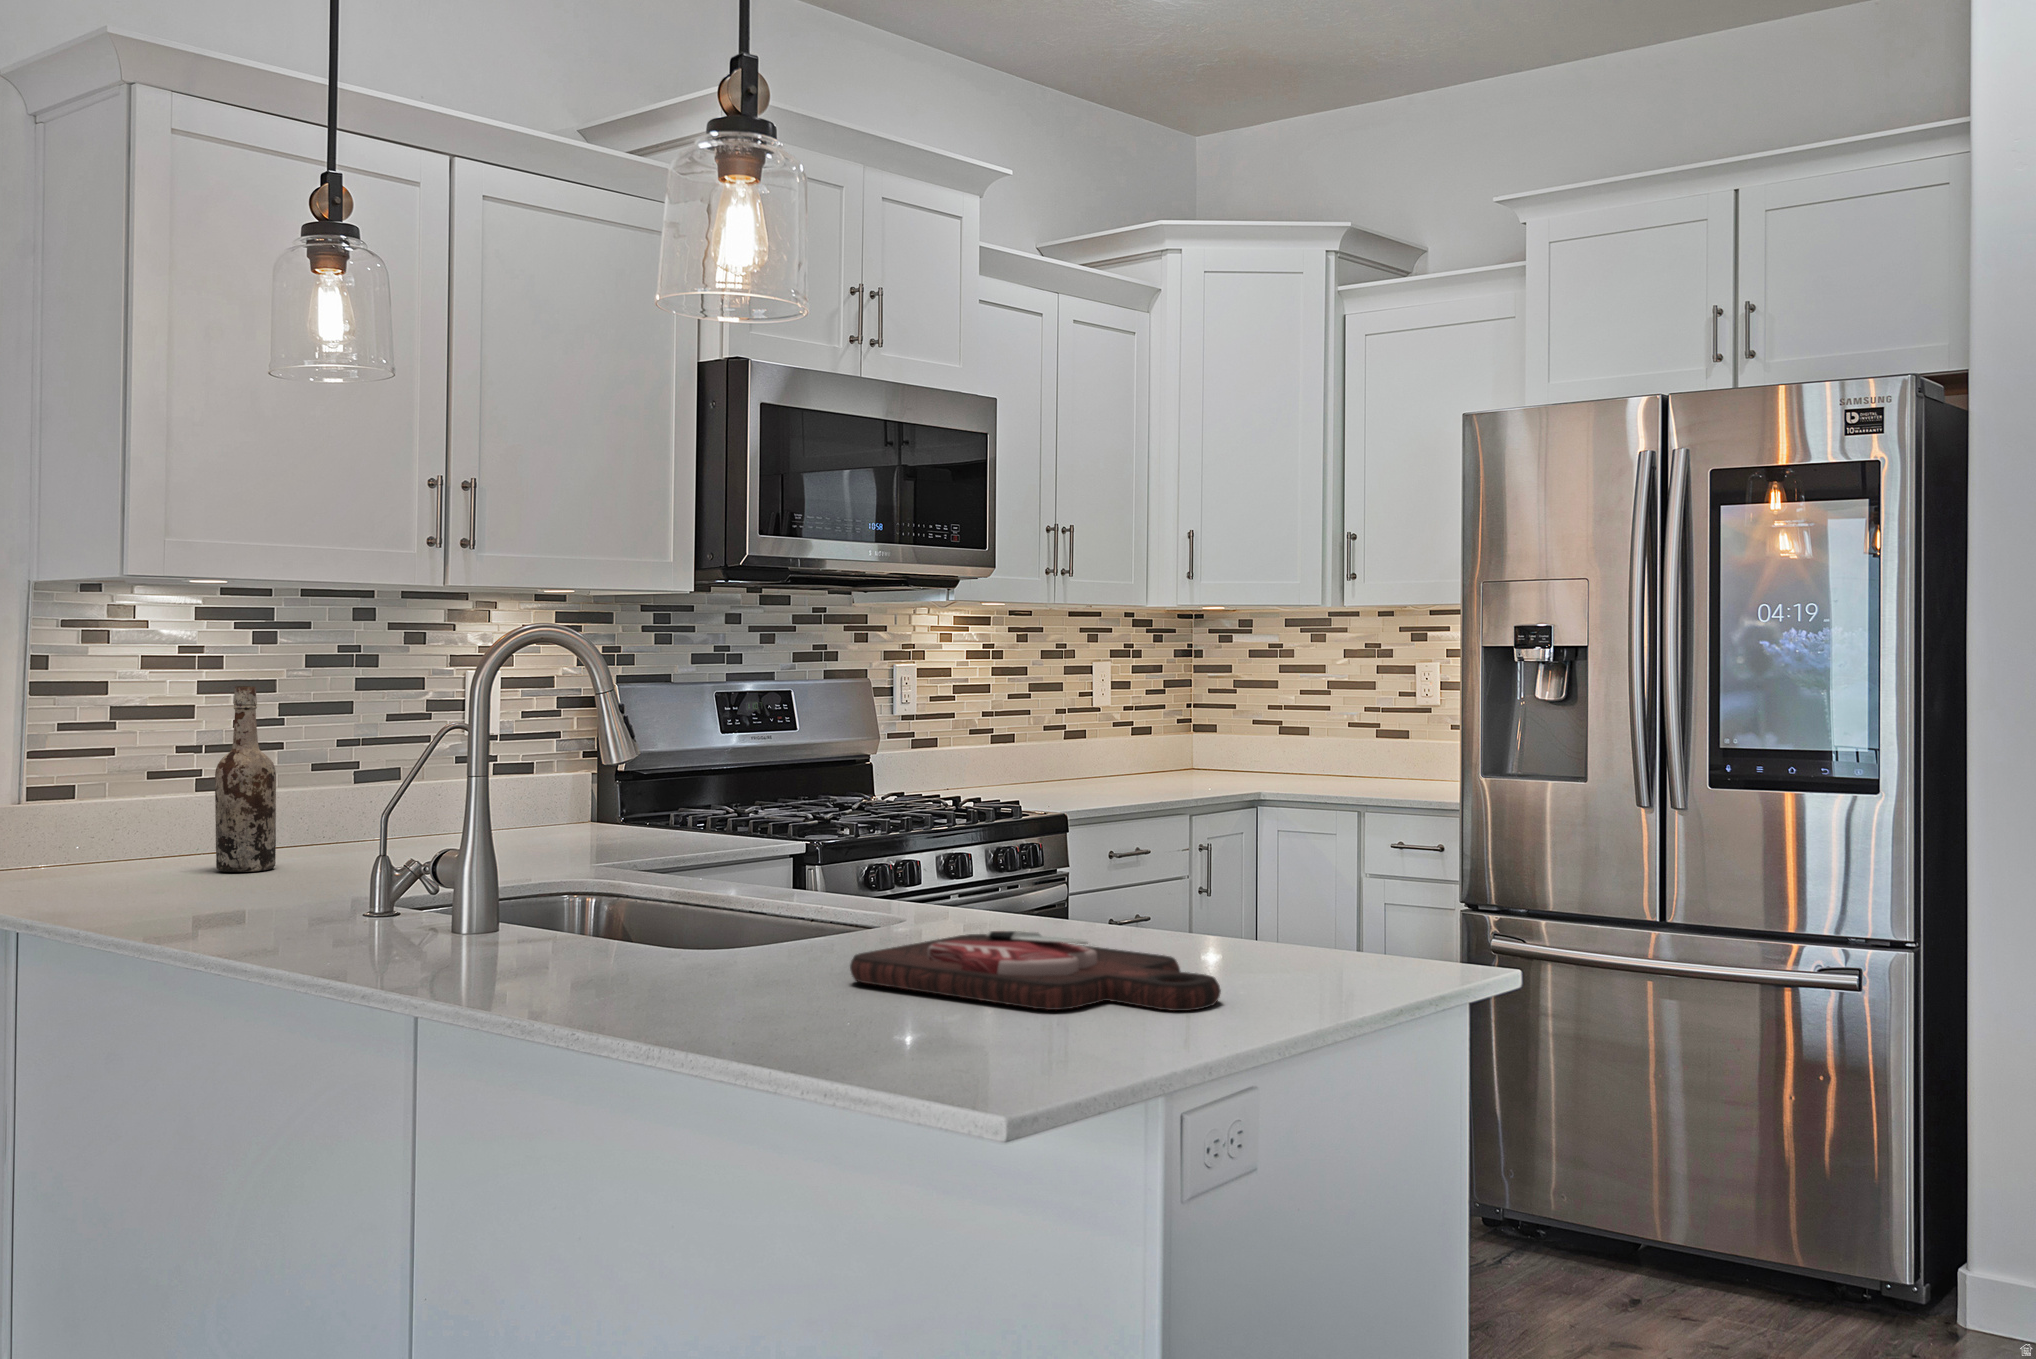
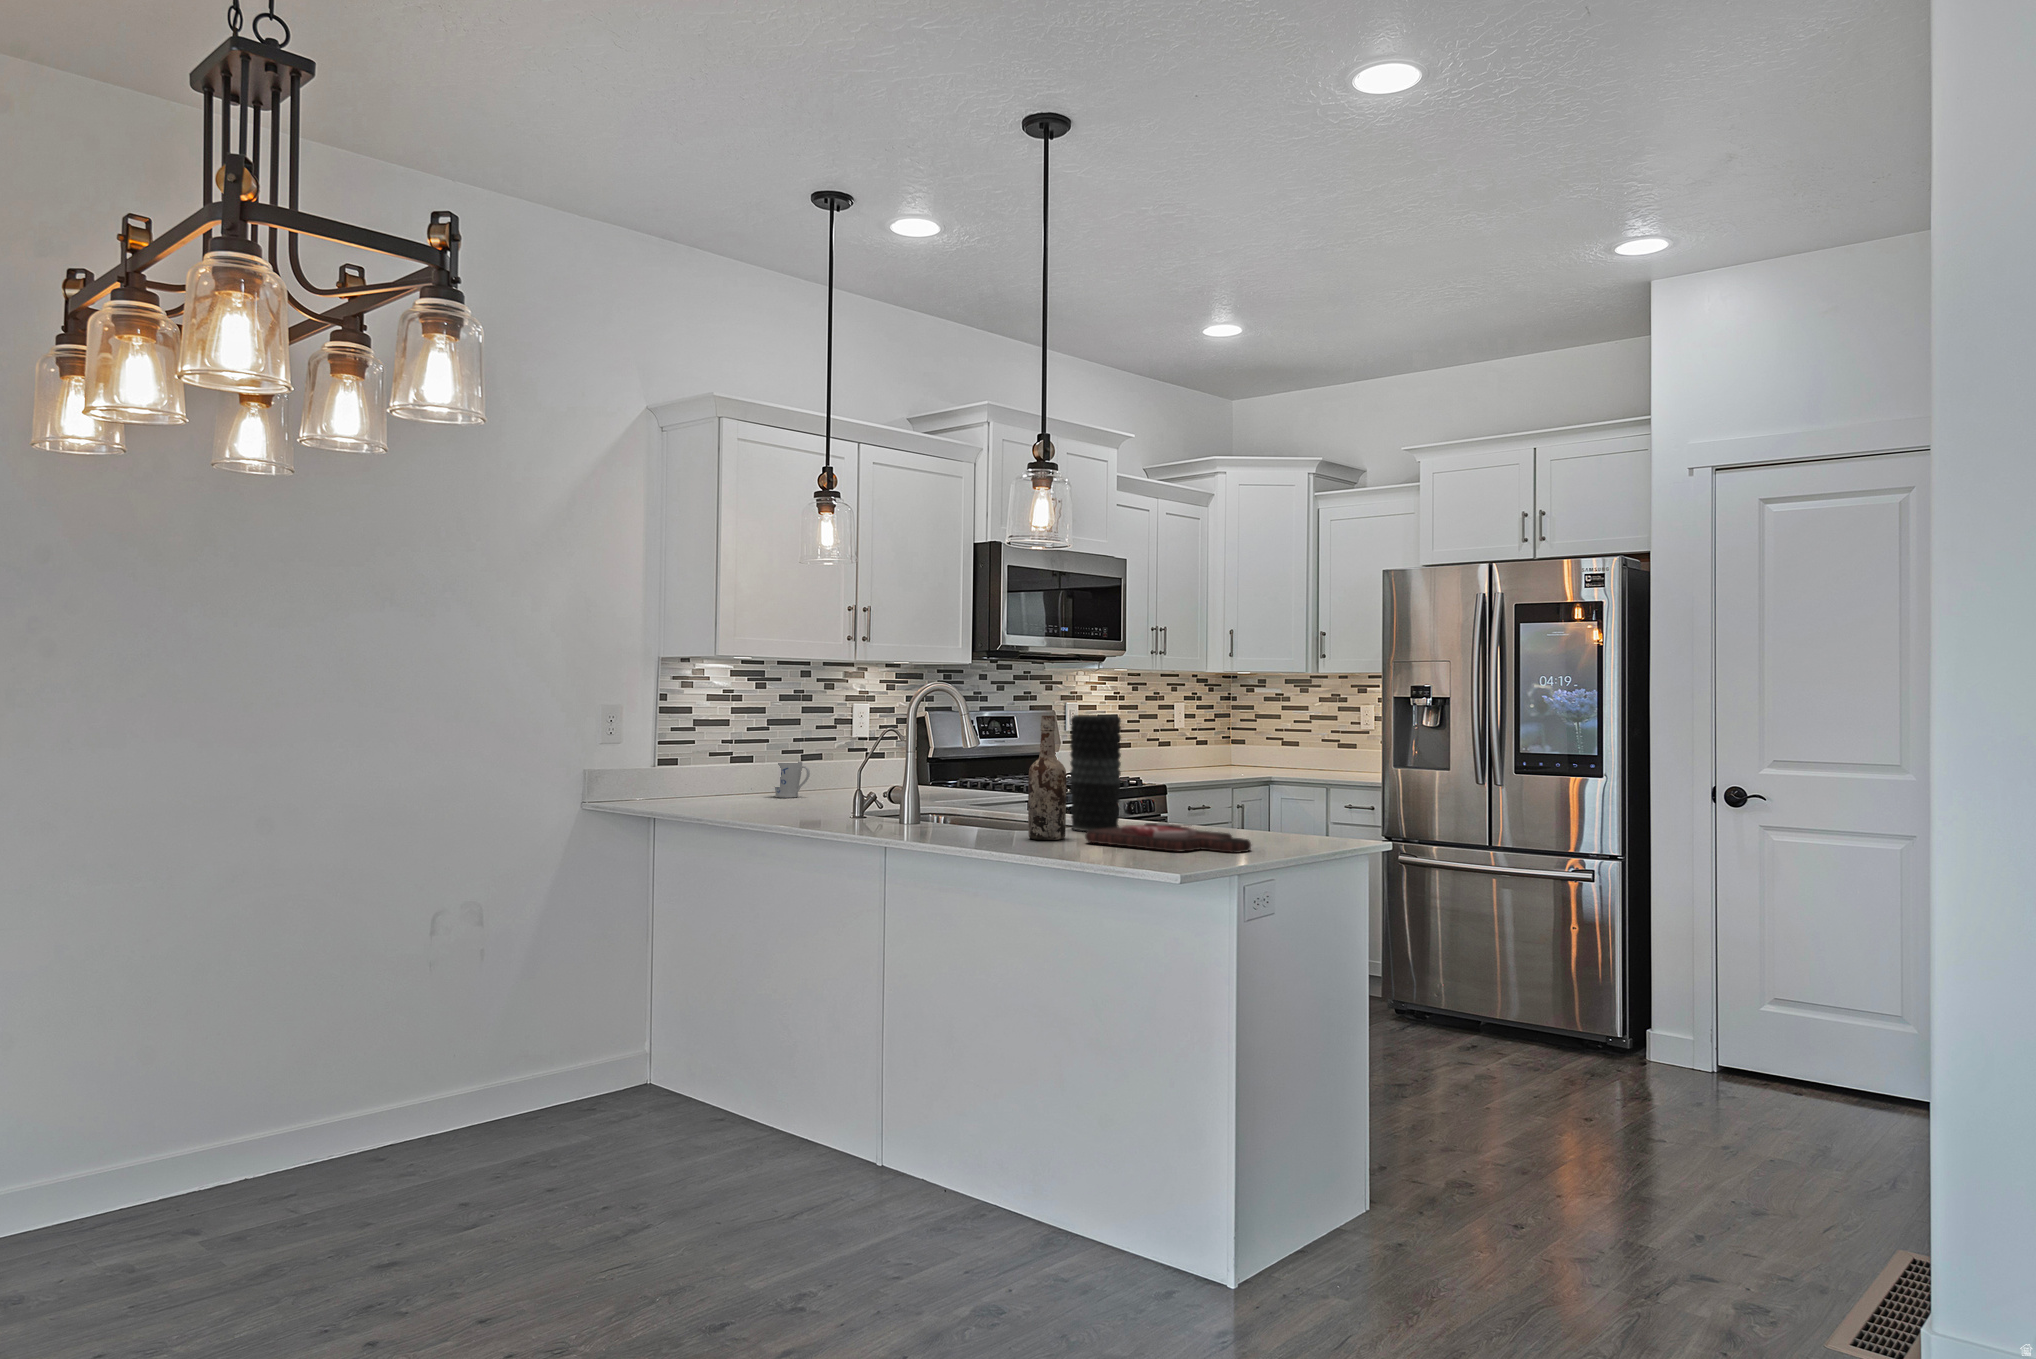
wine bottle: present [215,686,276,872] -> present [1028,716,1067,840]
vase: none [835,692,944,944] -> present [1070,715,1121,831]
mug: none [294,784,370,856] -> present [775,761,810,798]

